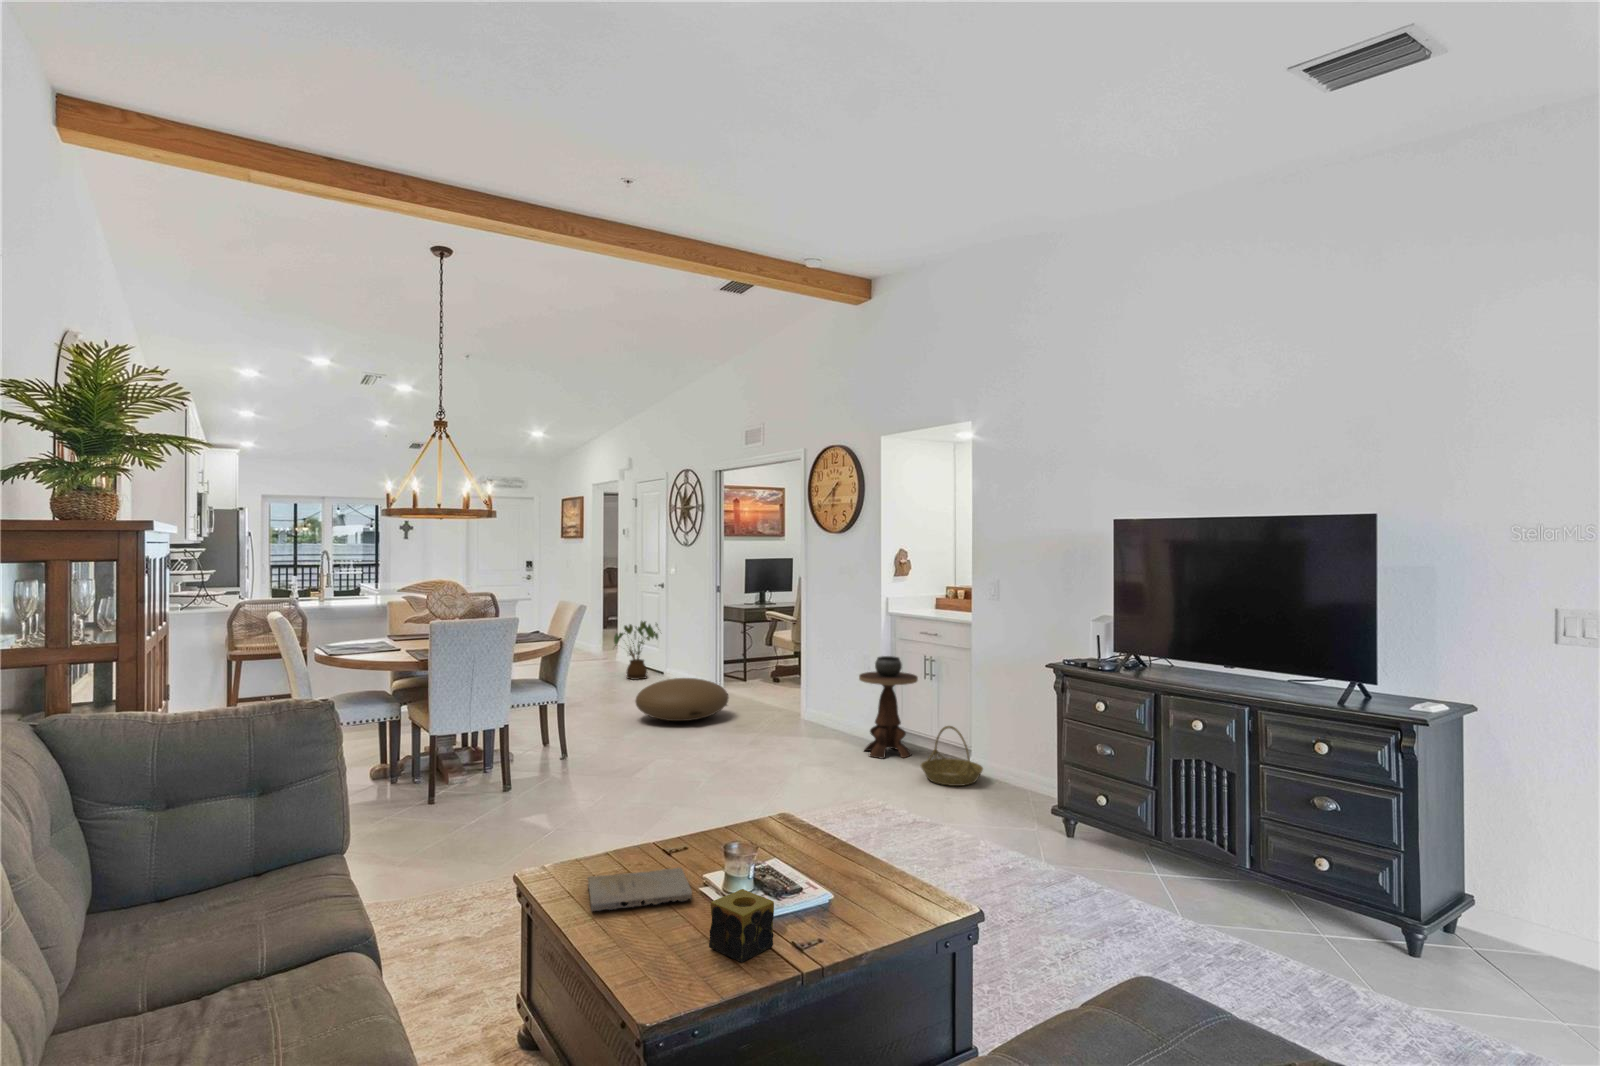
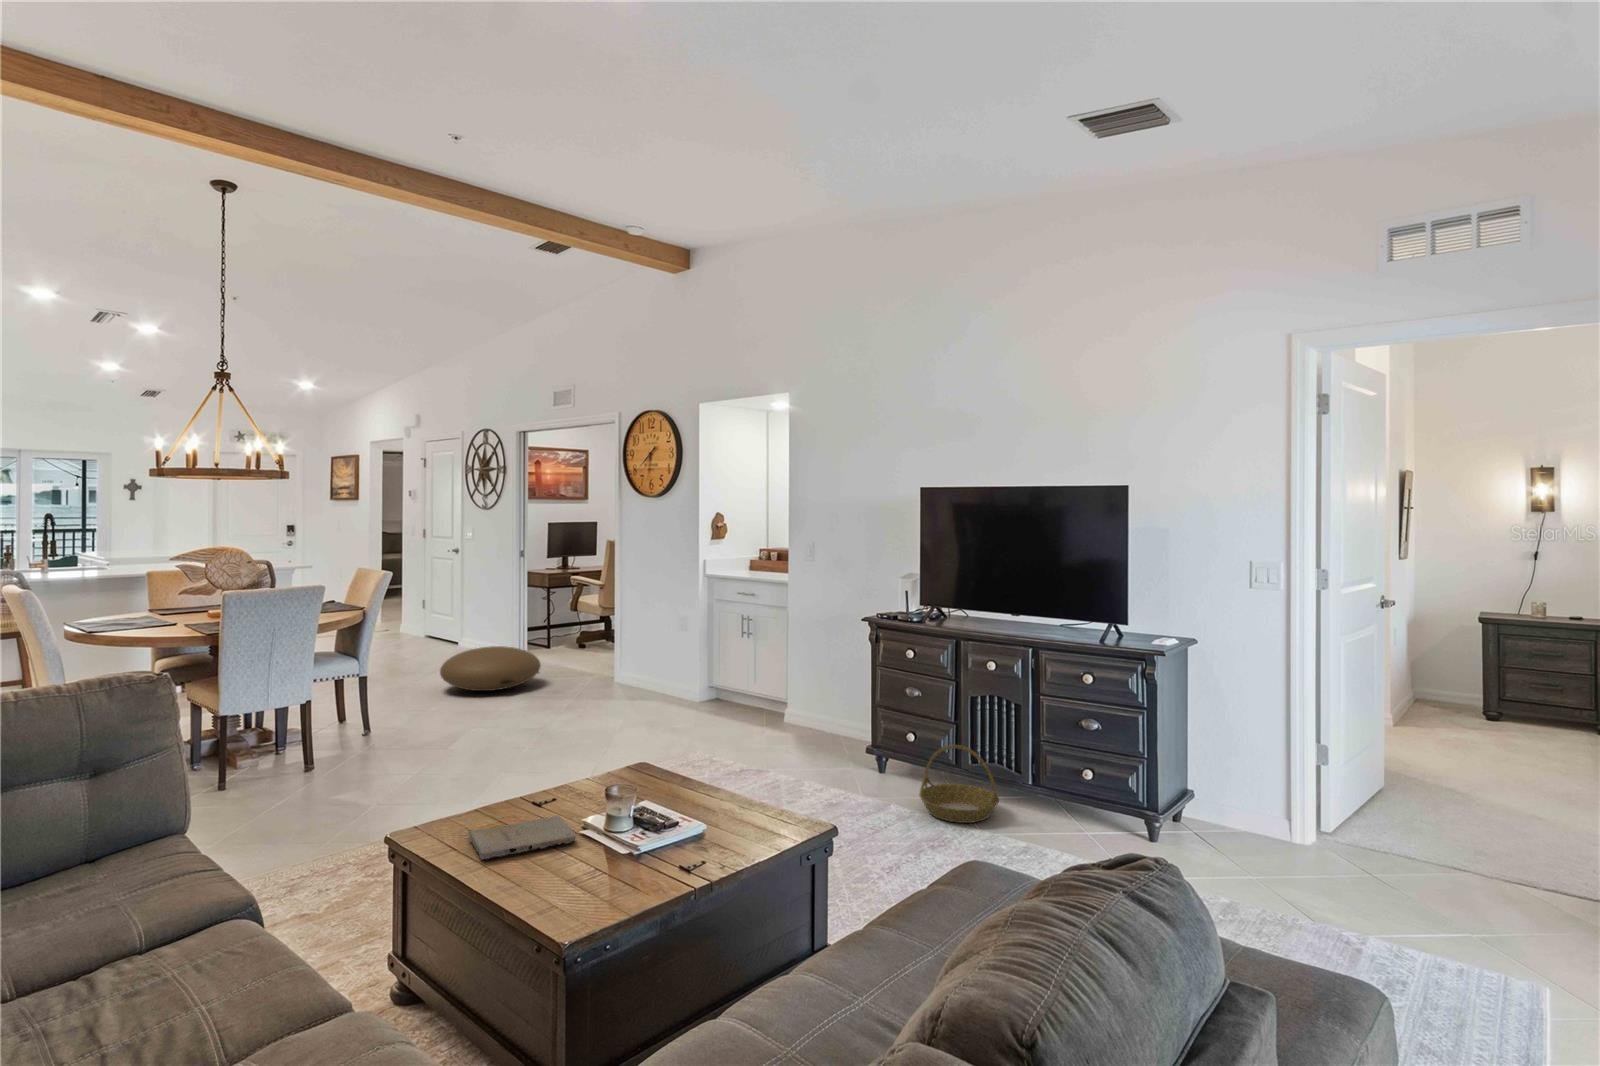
house plant: present [614,621,658,680] -> none [403,589,458,651]
side table: present [859,656,918,759] -> none [680,617,736,715]
basket: present [921,726,983,786] -> present [919,745,999,823]
candle: present [709,889,774,962] -> none [604,824,663,886]

